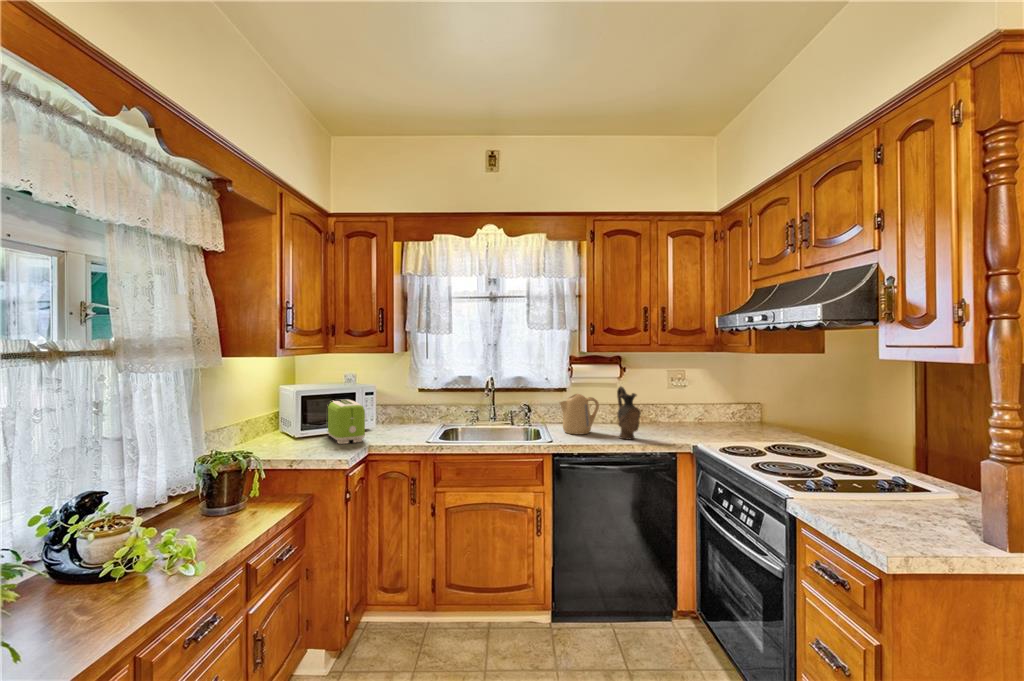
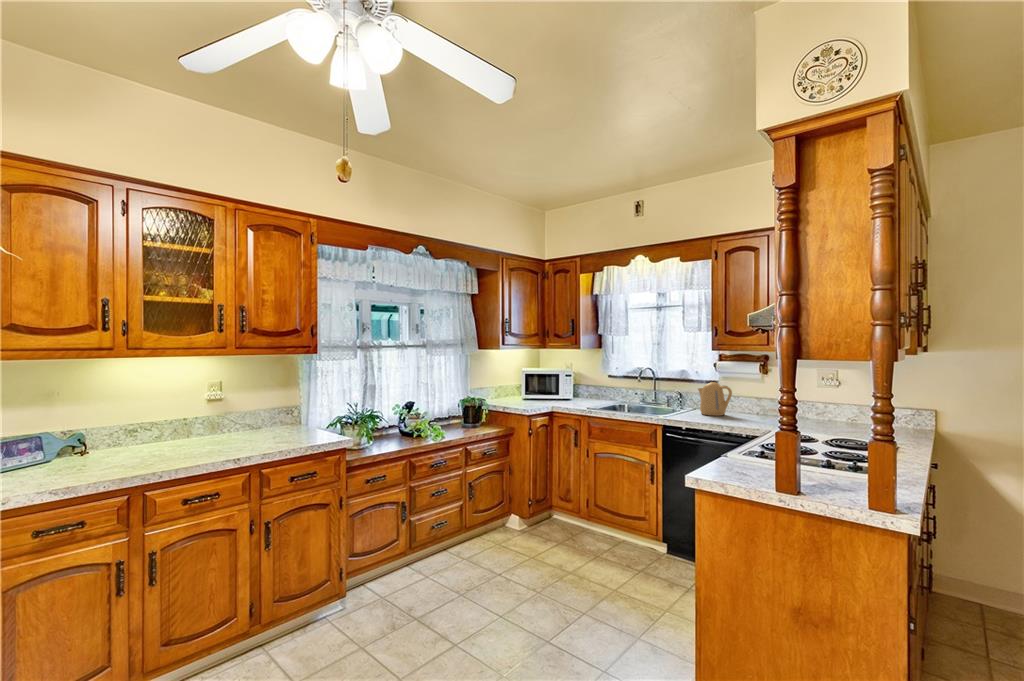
ceramic pitcher: present [617,386,641,439] -> none [737,376,758,421]
toaster: present [327,400,365,444] -> none [537,379,557,405]

